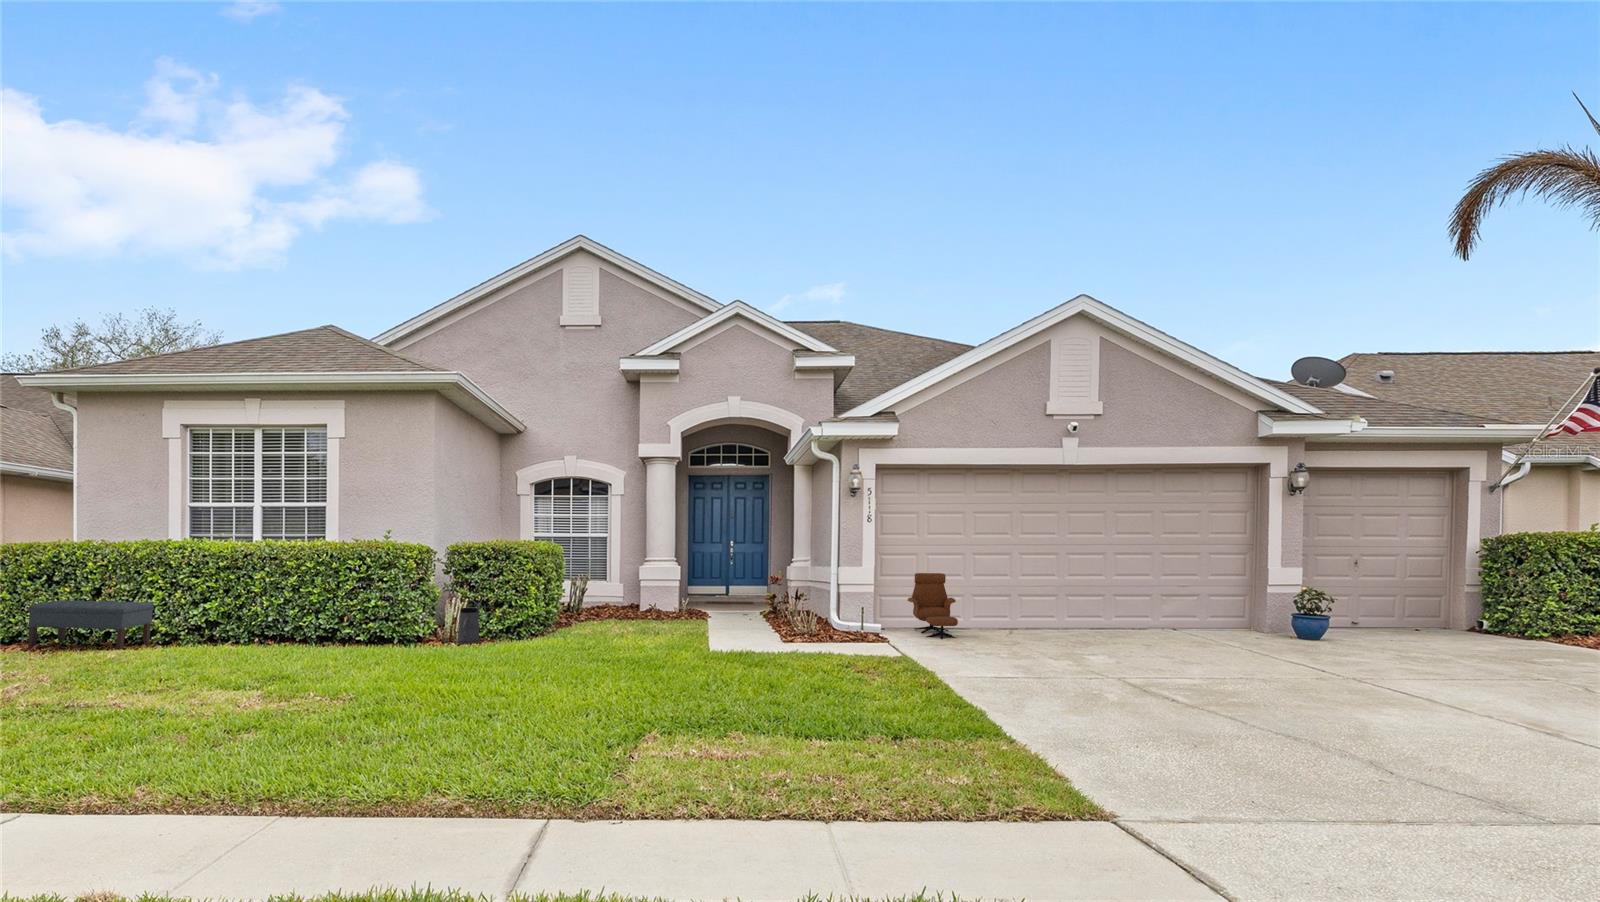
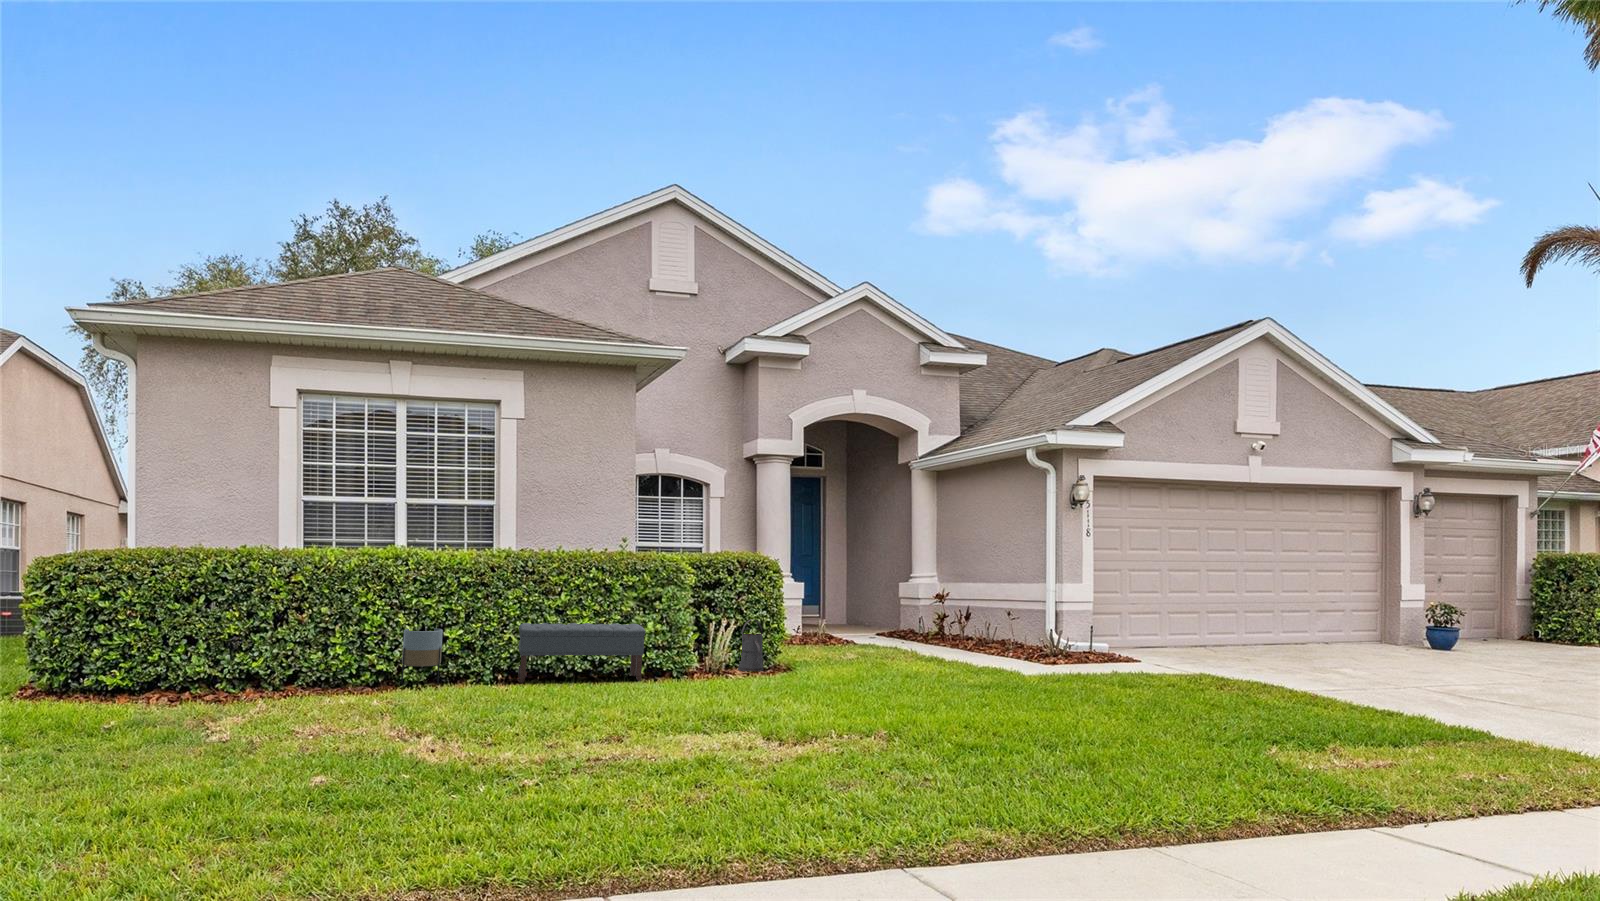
lounge chair: present [908,573,958,639] -> none [1121,591,1192,657]
bench: present [28,600,154,649] -> present [518,623,646,683]
planter: none [160,604,198,647] -> present [401,628,443,684]

